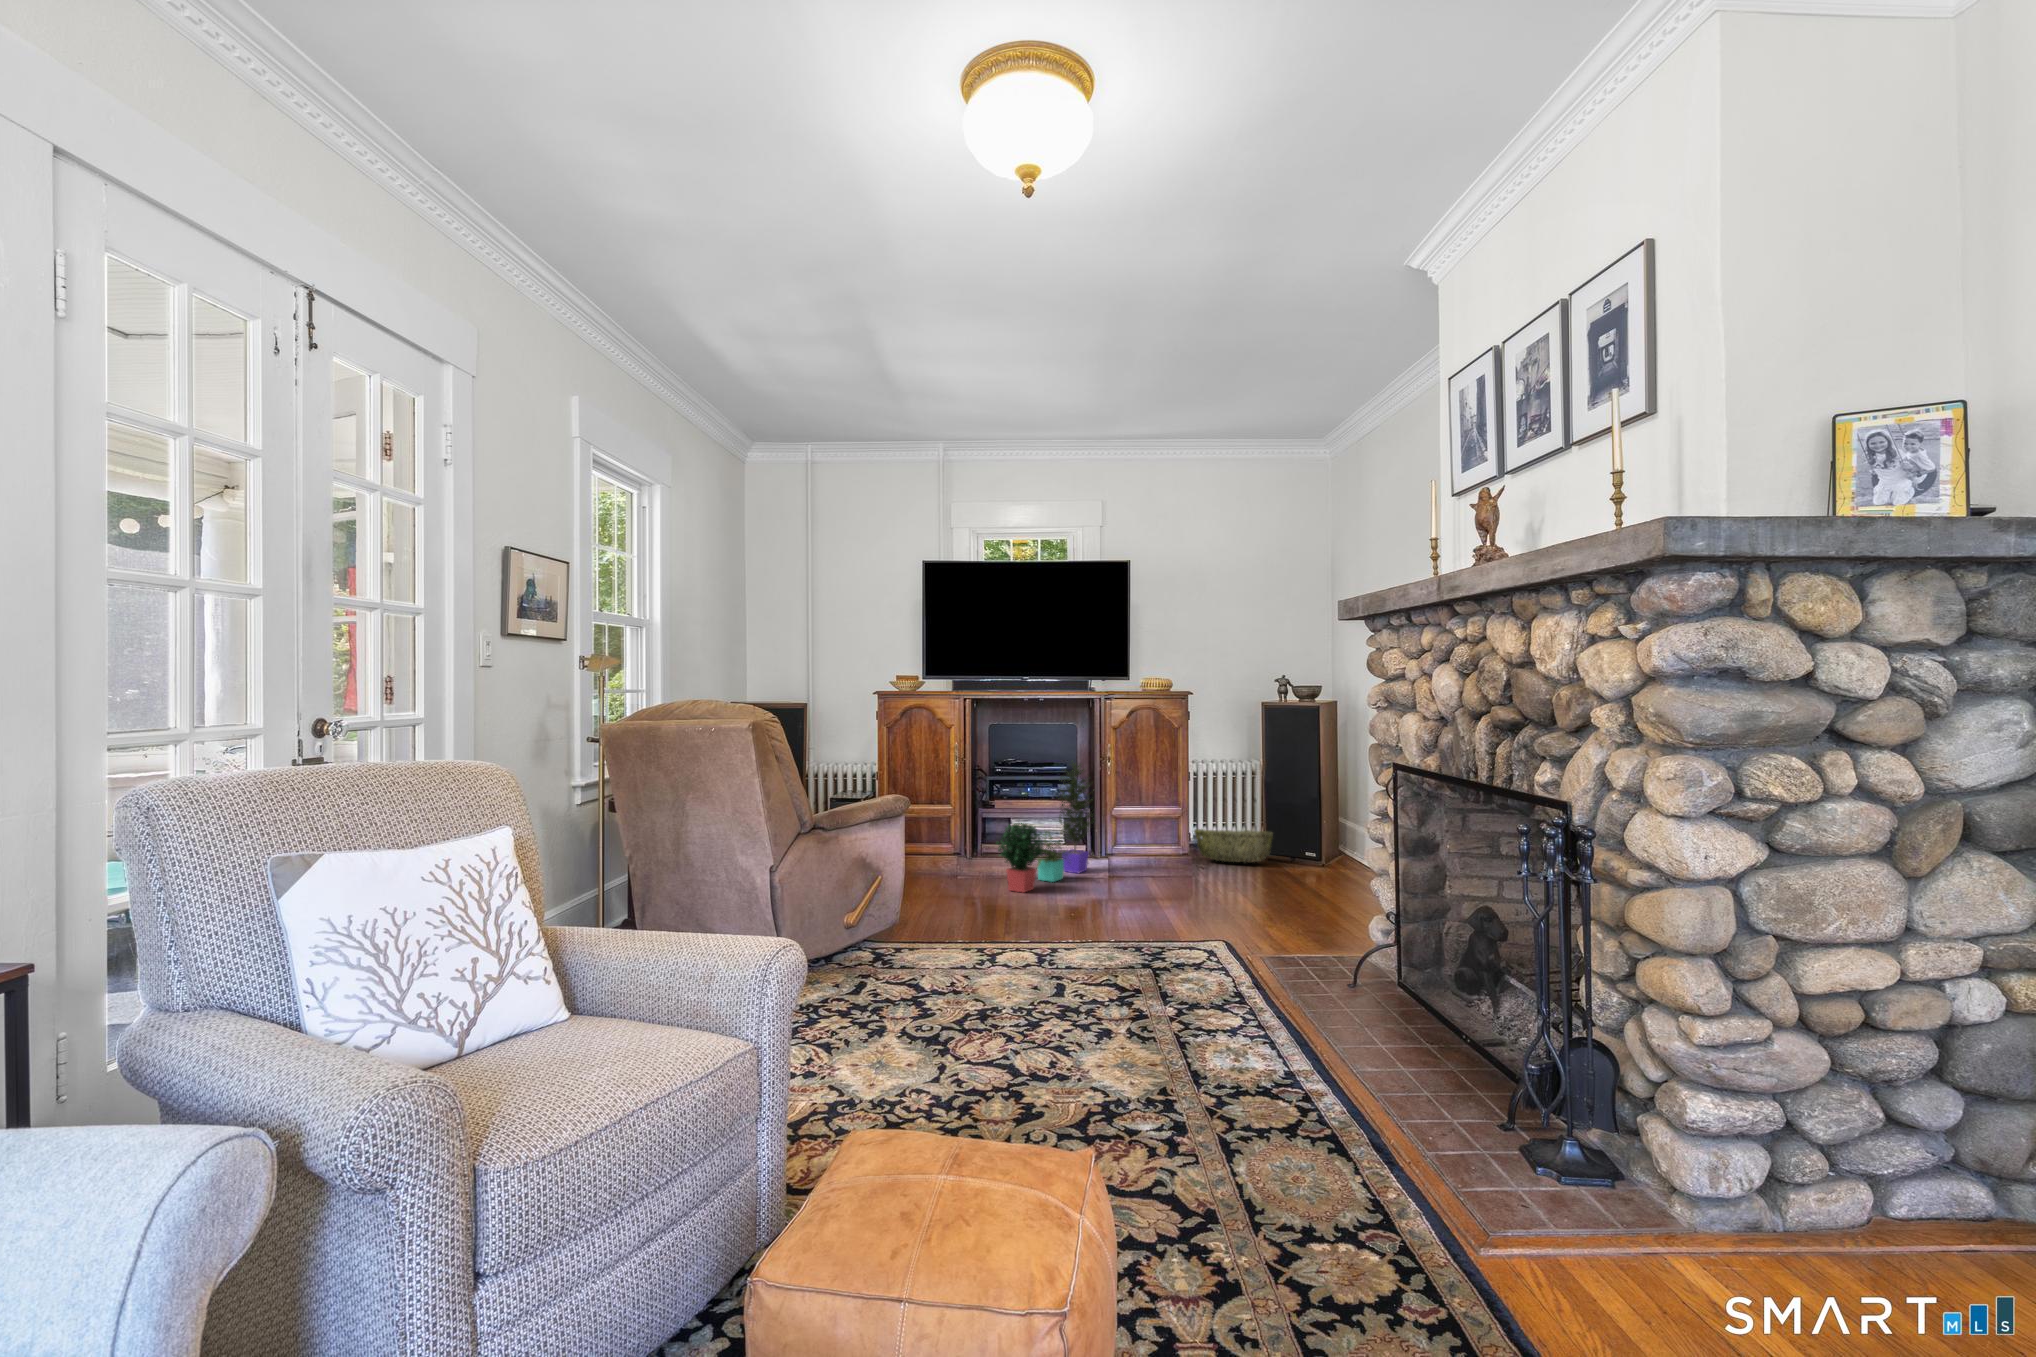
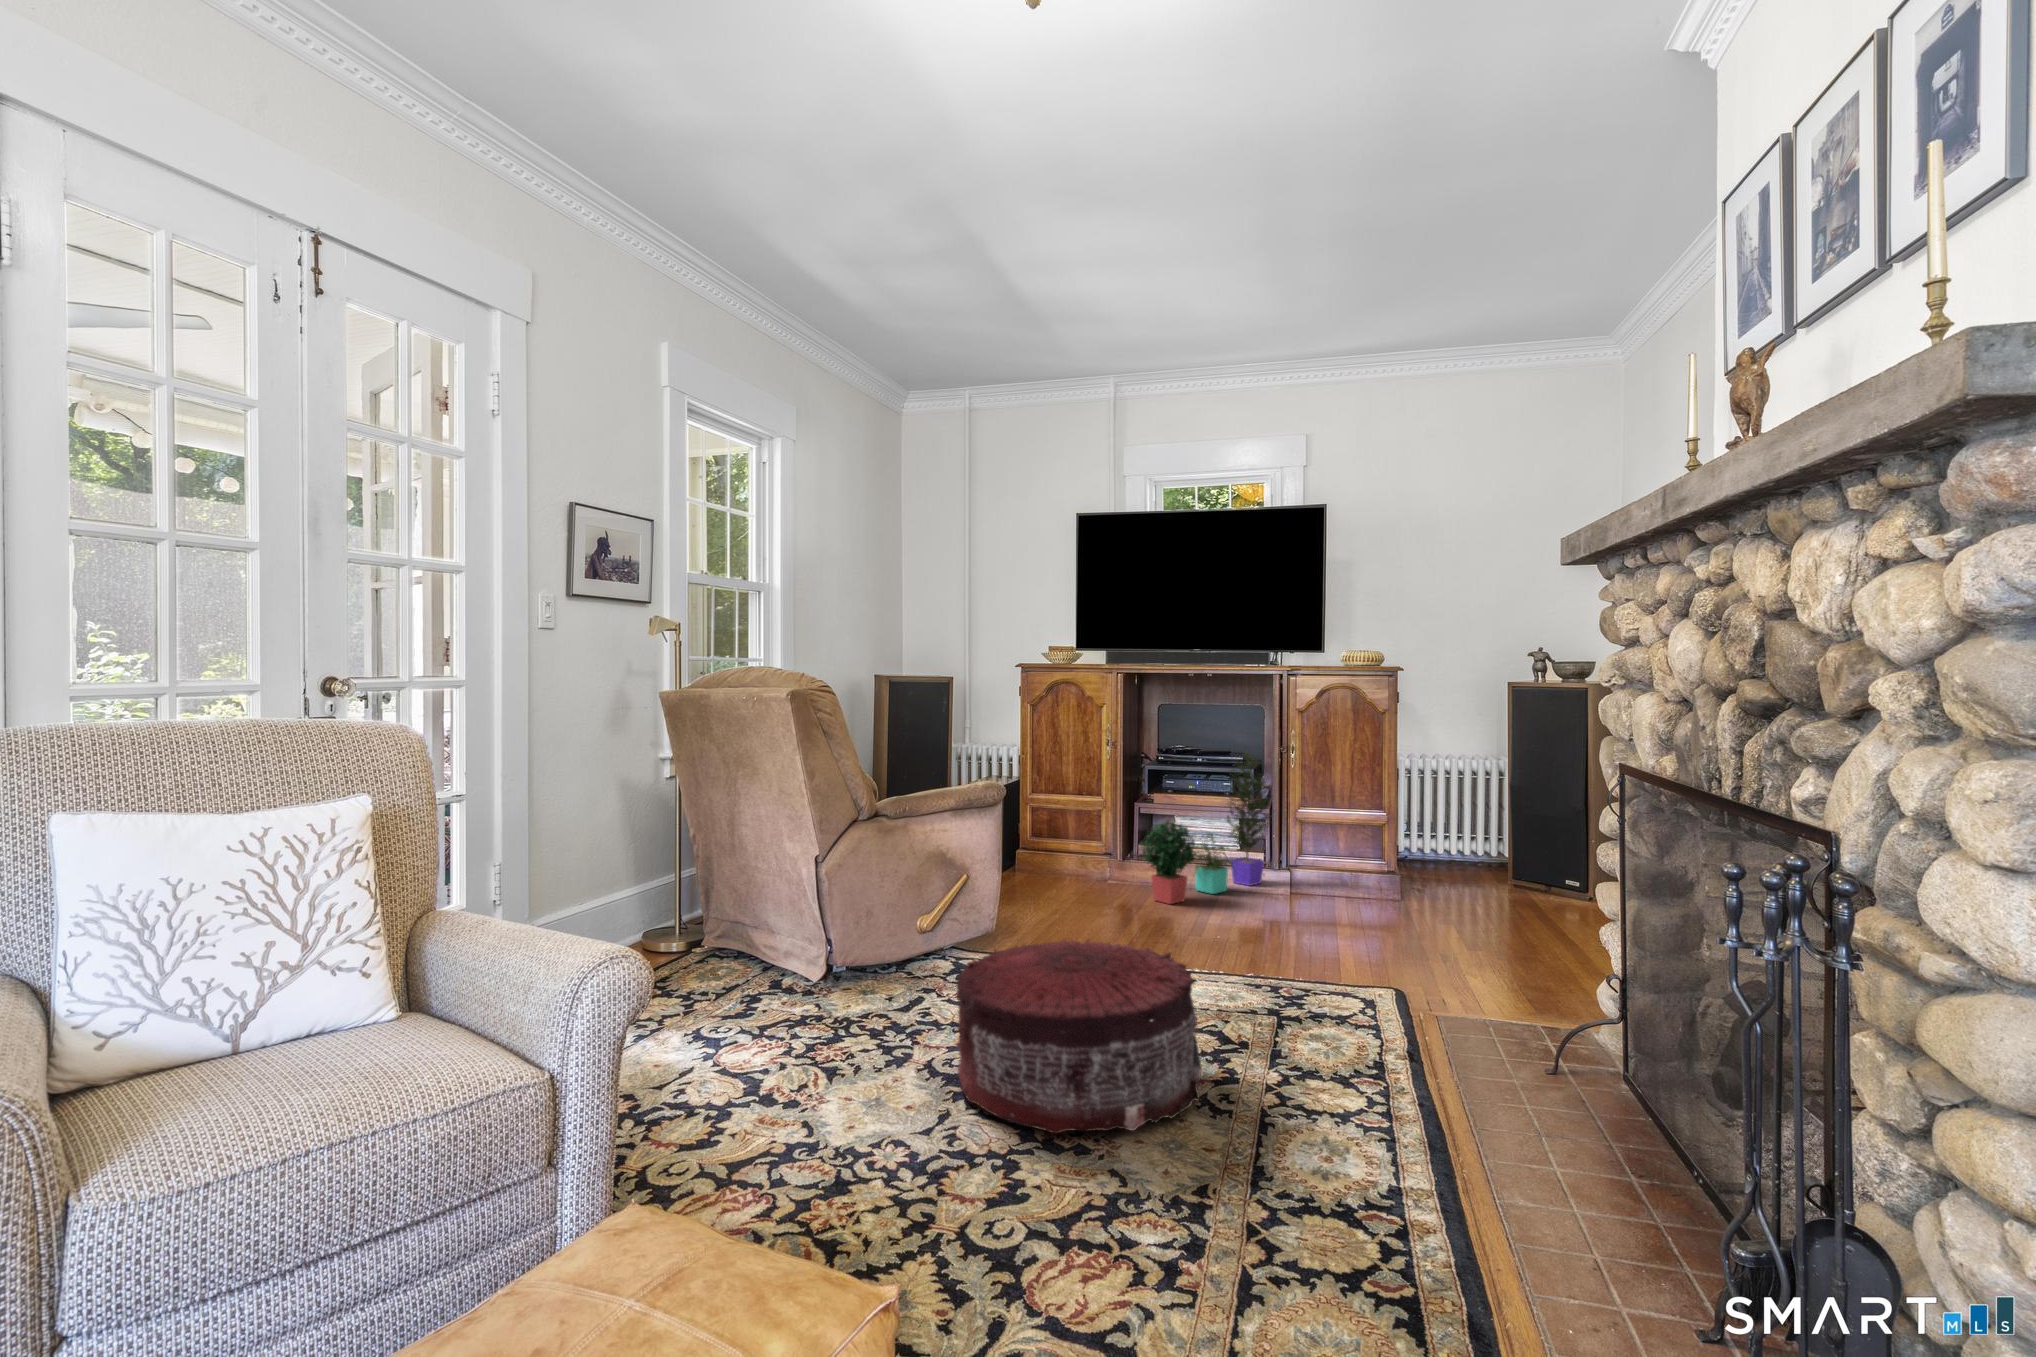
woven basket: present [1194,829,1273,862] -> none [1404,841,1512,890]
pouf: none [930,917,1133,1069] -> present [956,939,1202,1134]

